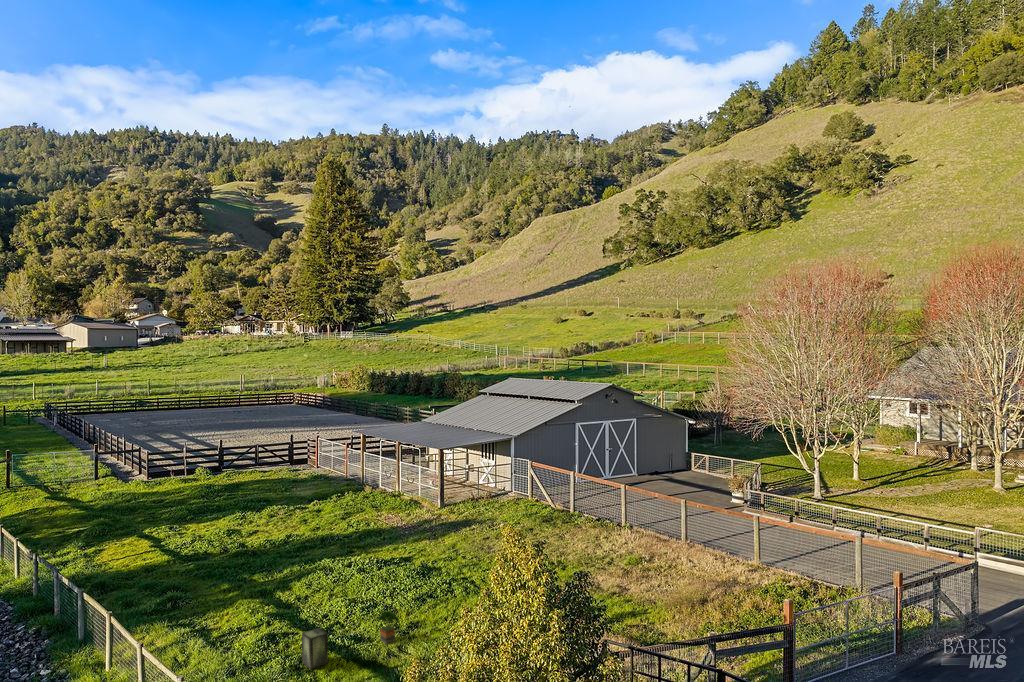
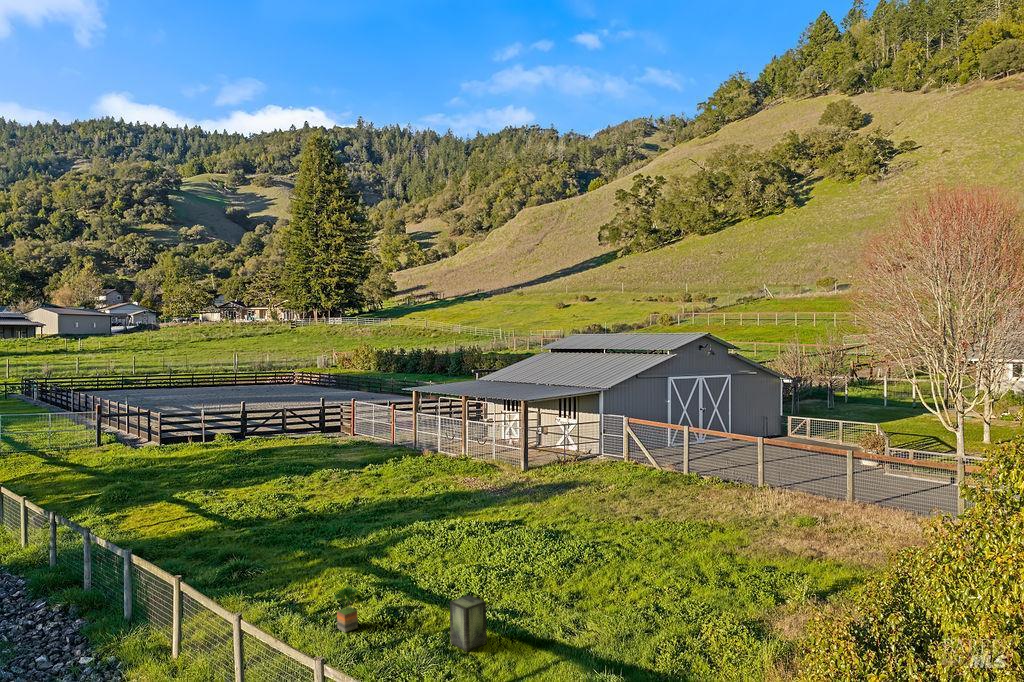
potted tree: present [378,611,399,644] -> present [334,587,363,632]

